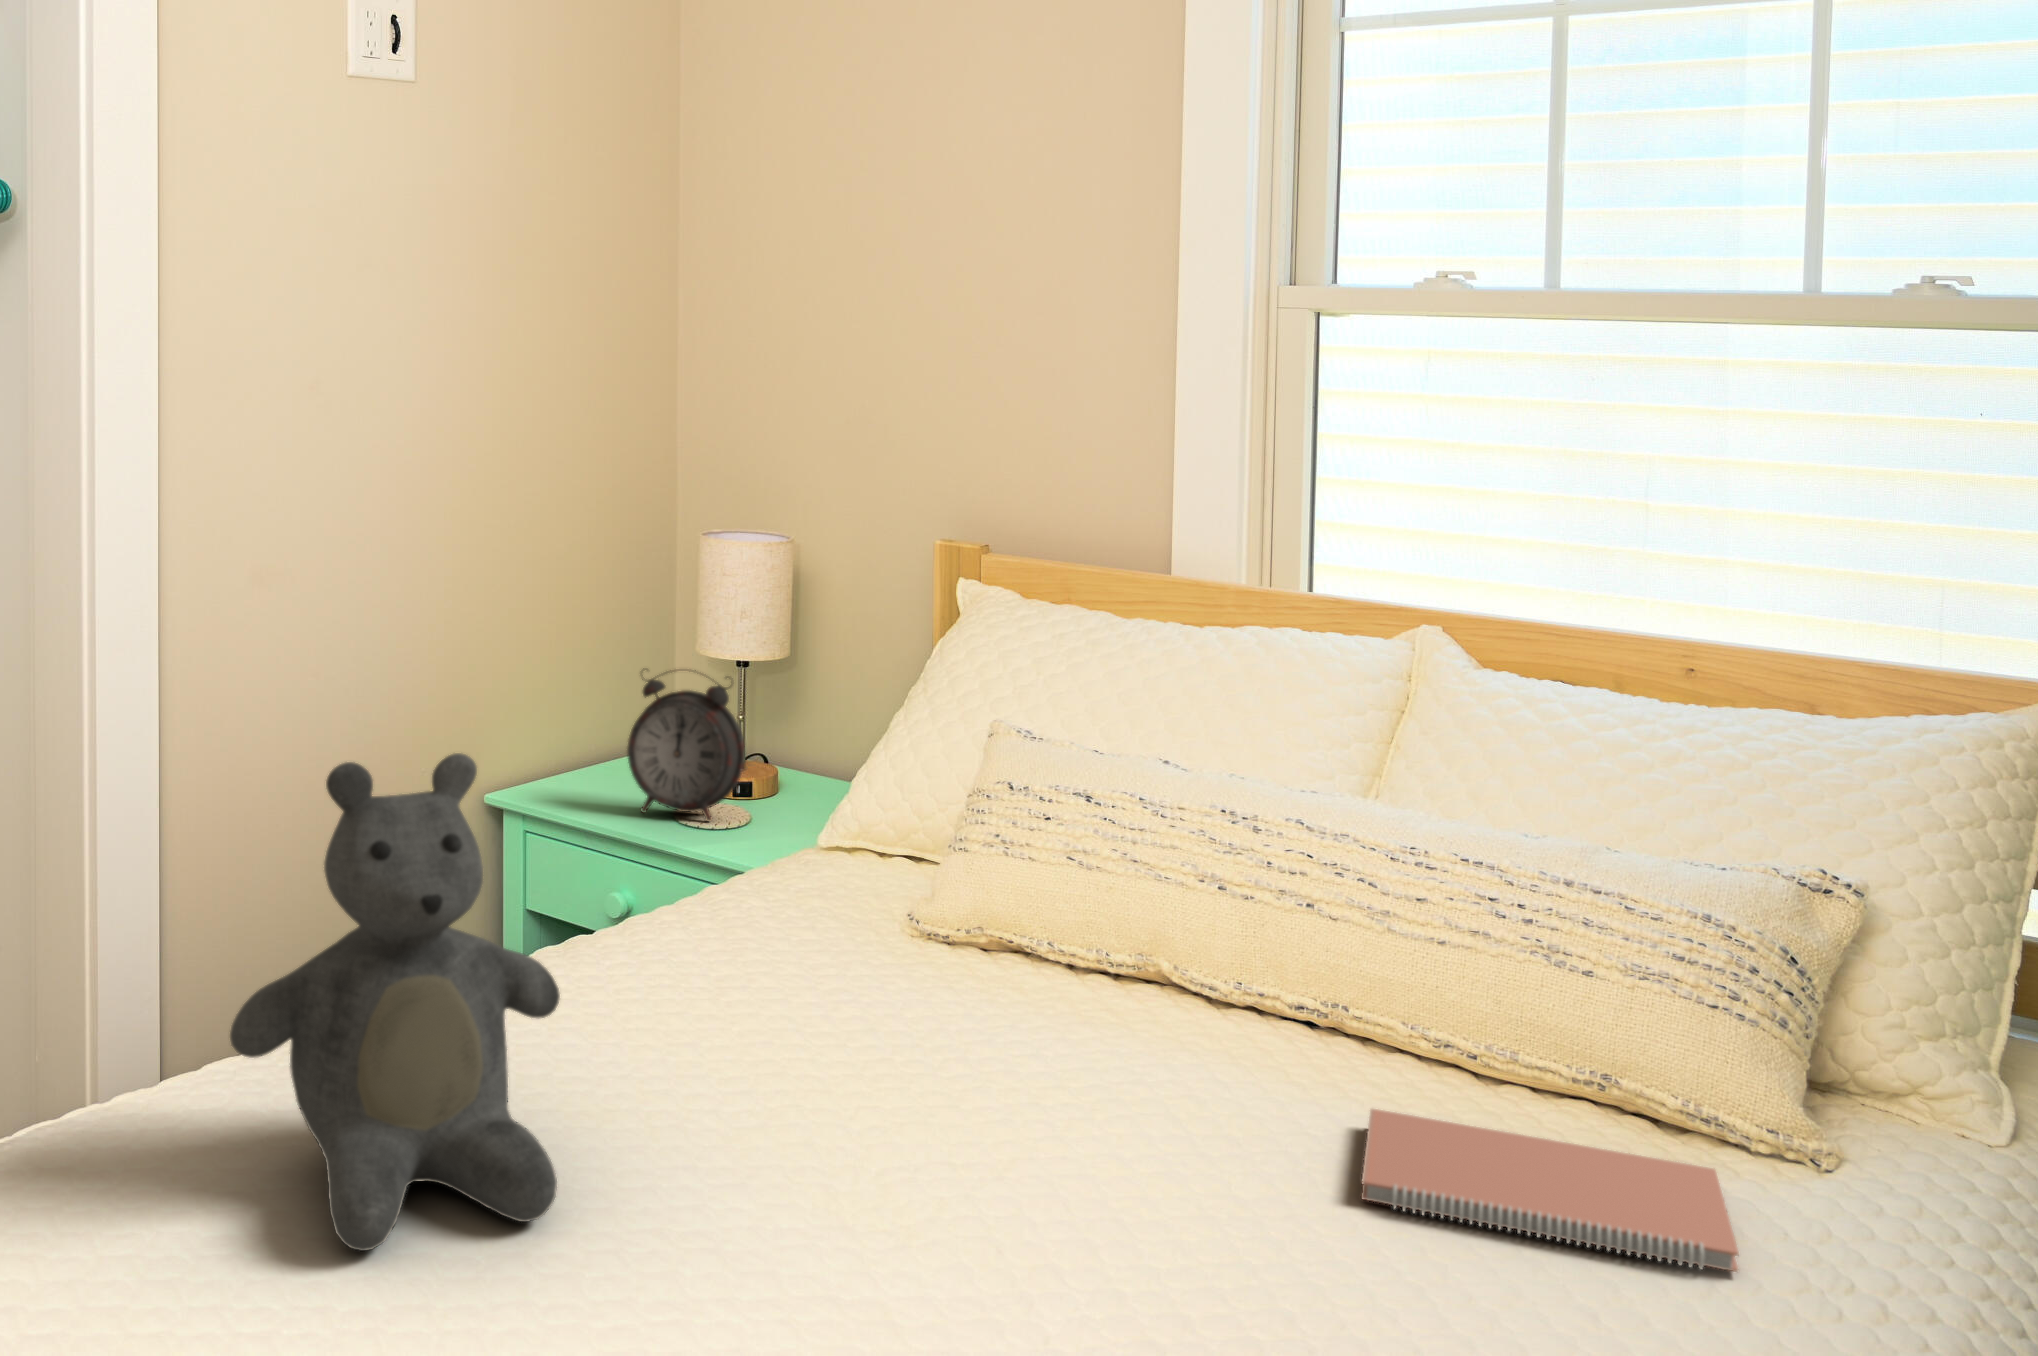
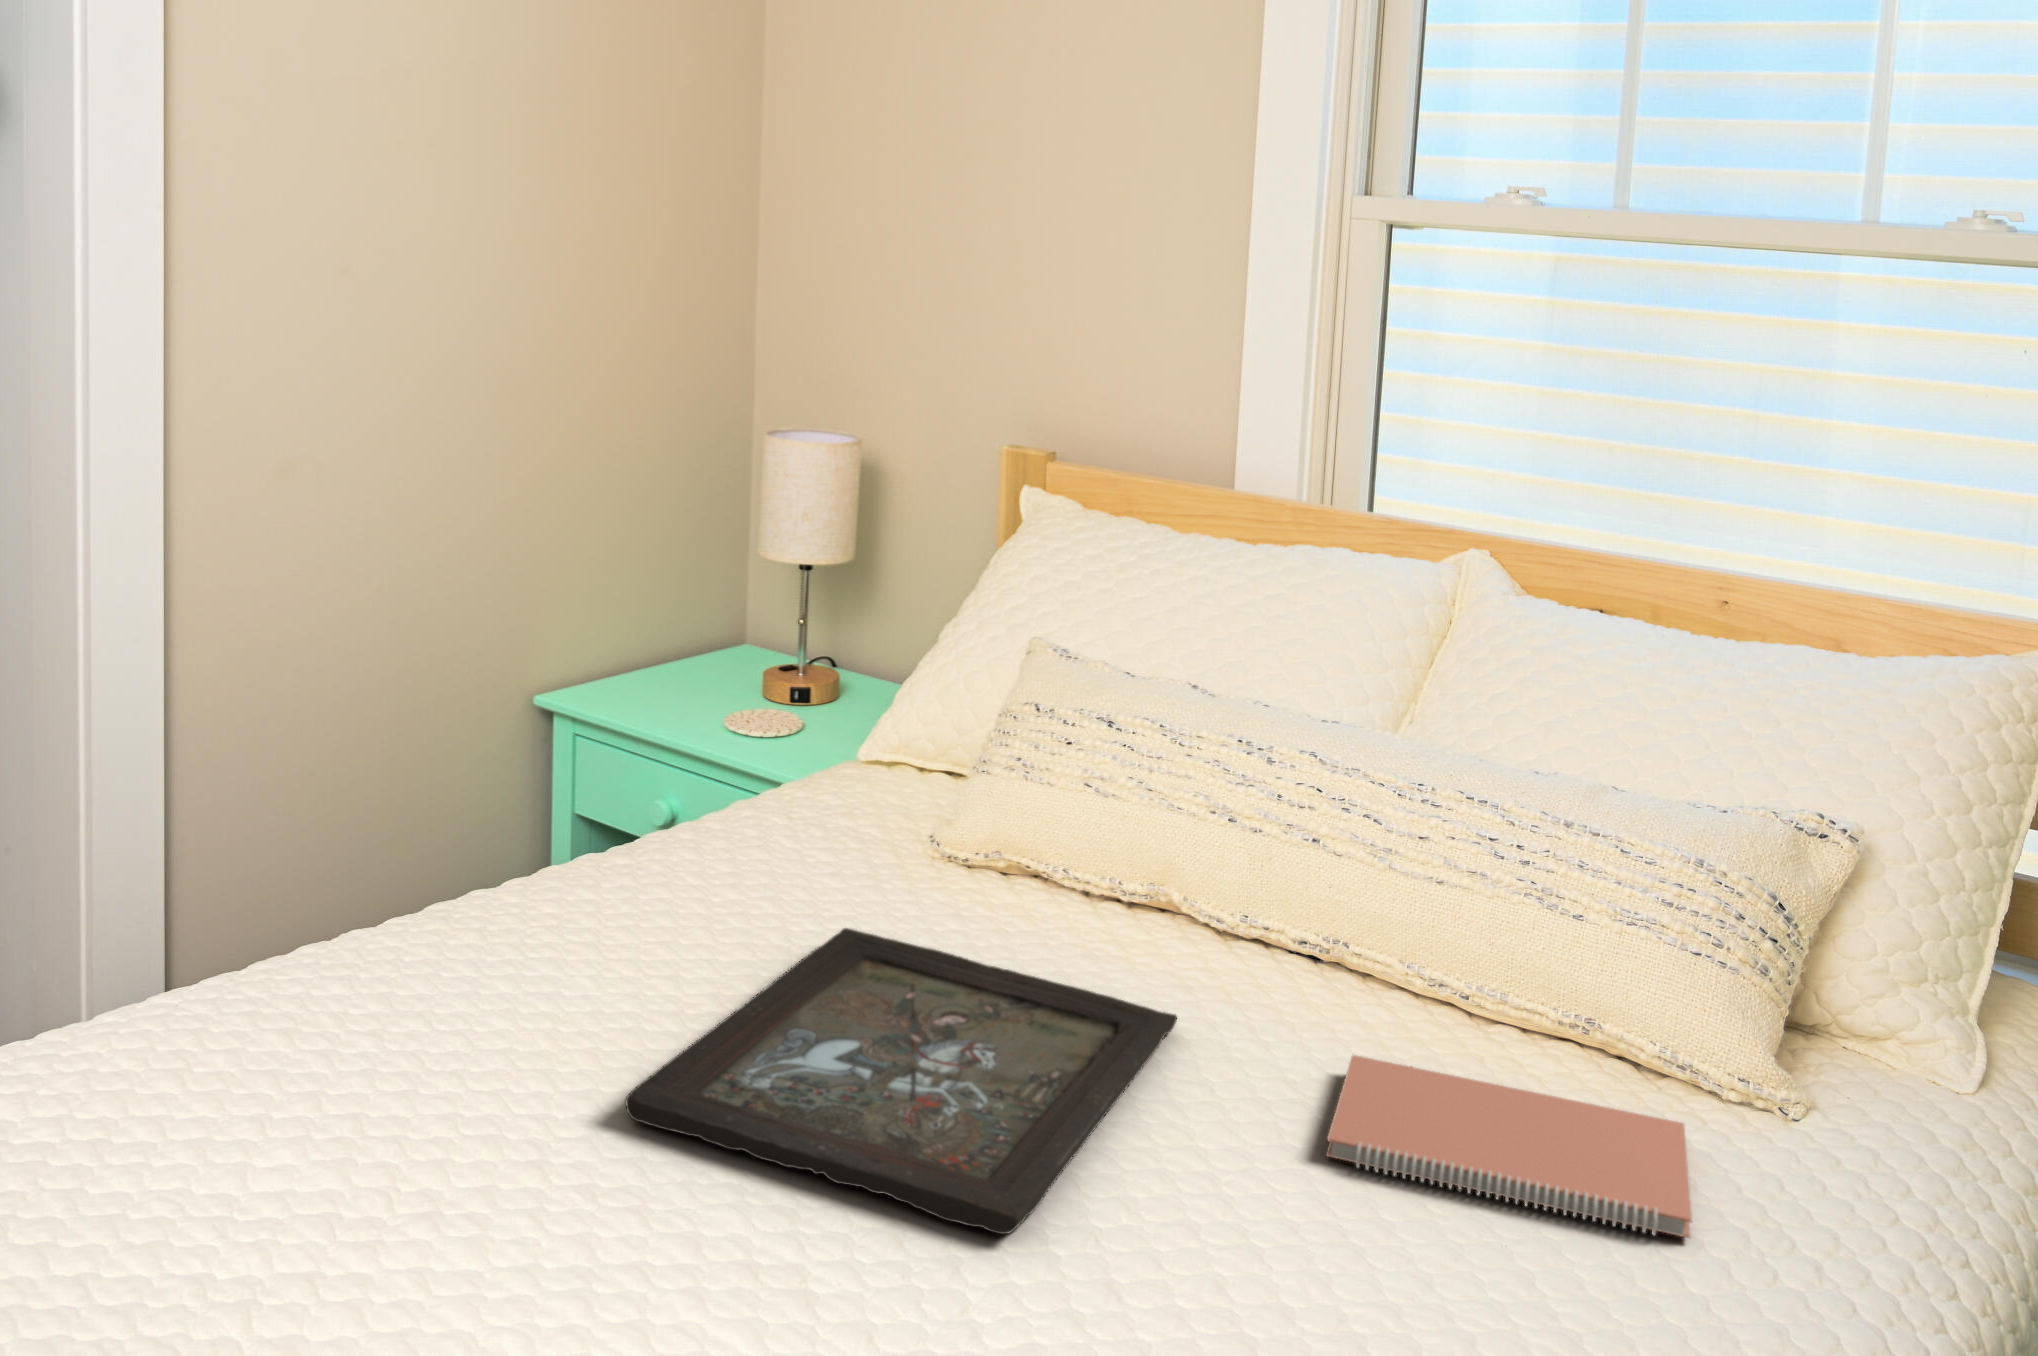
alarm clock: present [627,668,745,821] -> none [680,567,799,724]
teddy bear: present [230,753,560,1251] -> none [131,686,508,1223]
tray: none [680,997,1190,1265] -> present [625,928,1177,1234]

